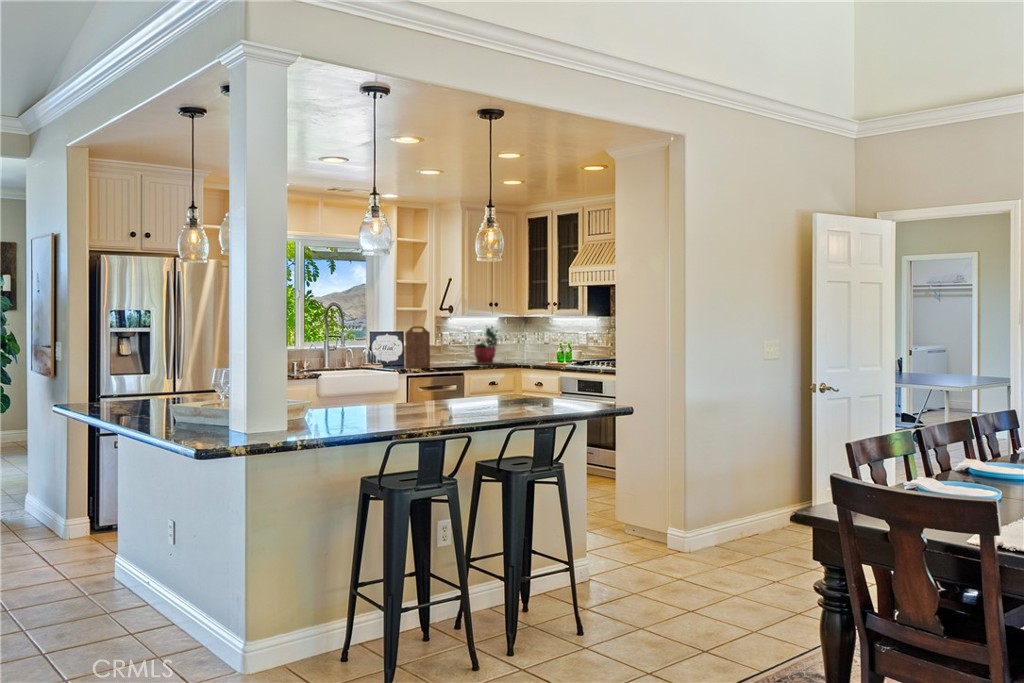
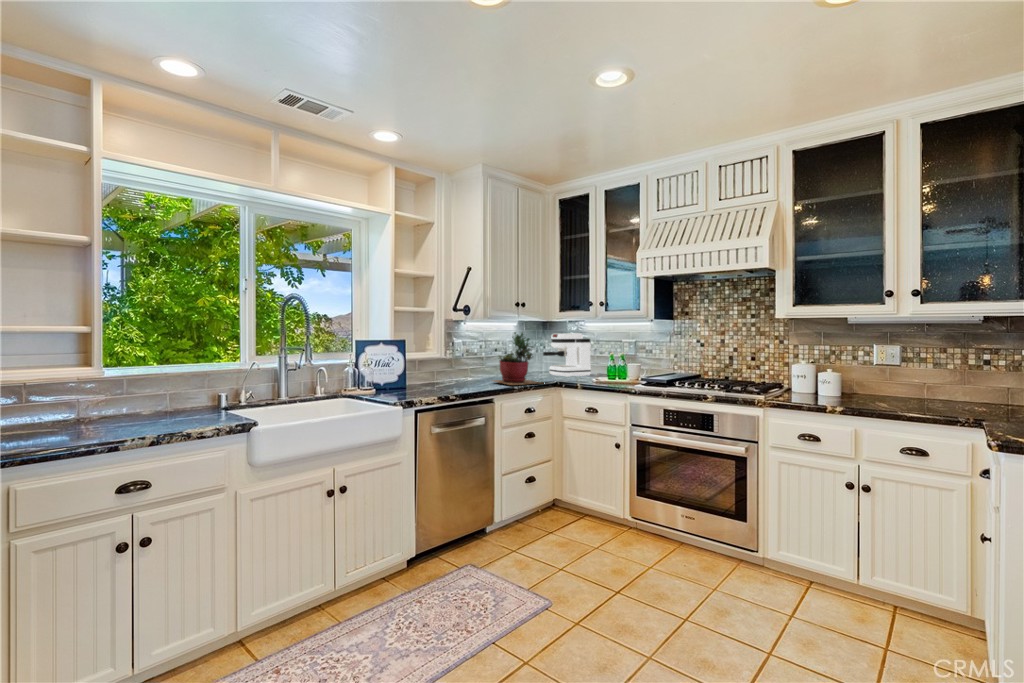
cutting board: present [405,326,430,368] -> none [411,333,448,396]
coffee maker: none [515,327,553,361] -> present [543,333,591,377]

